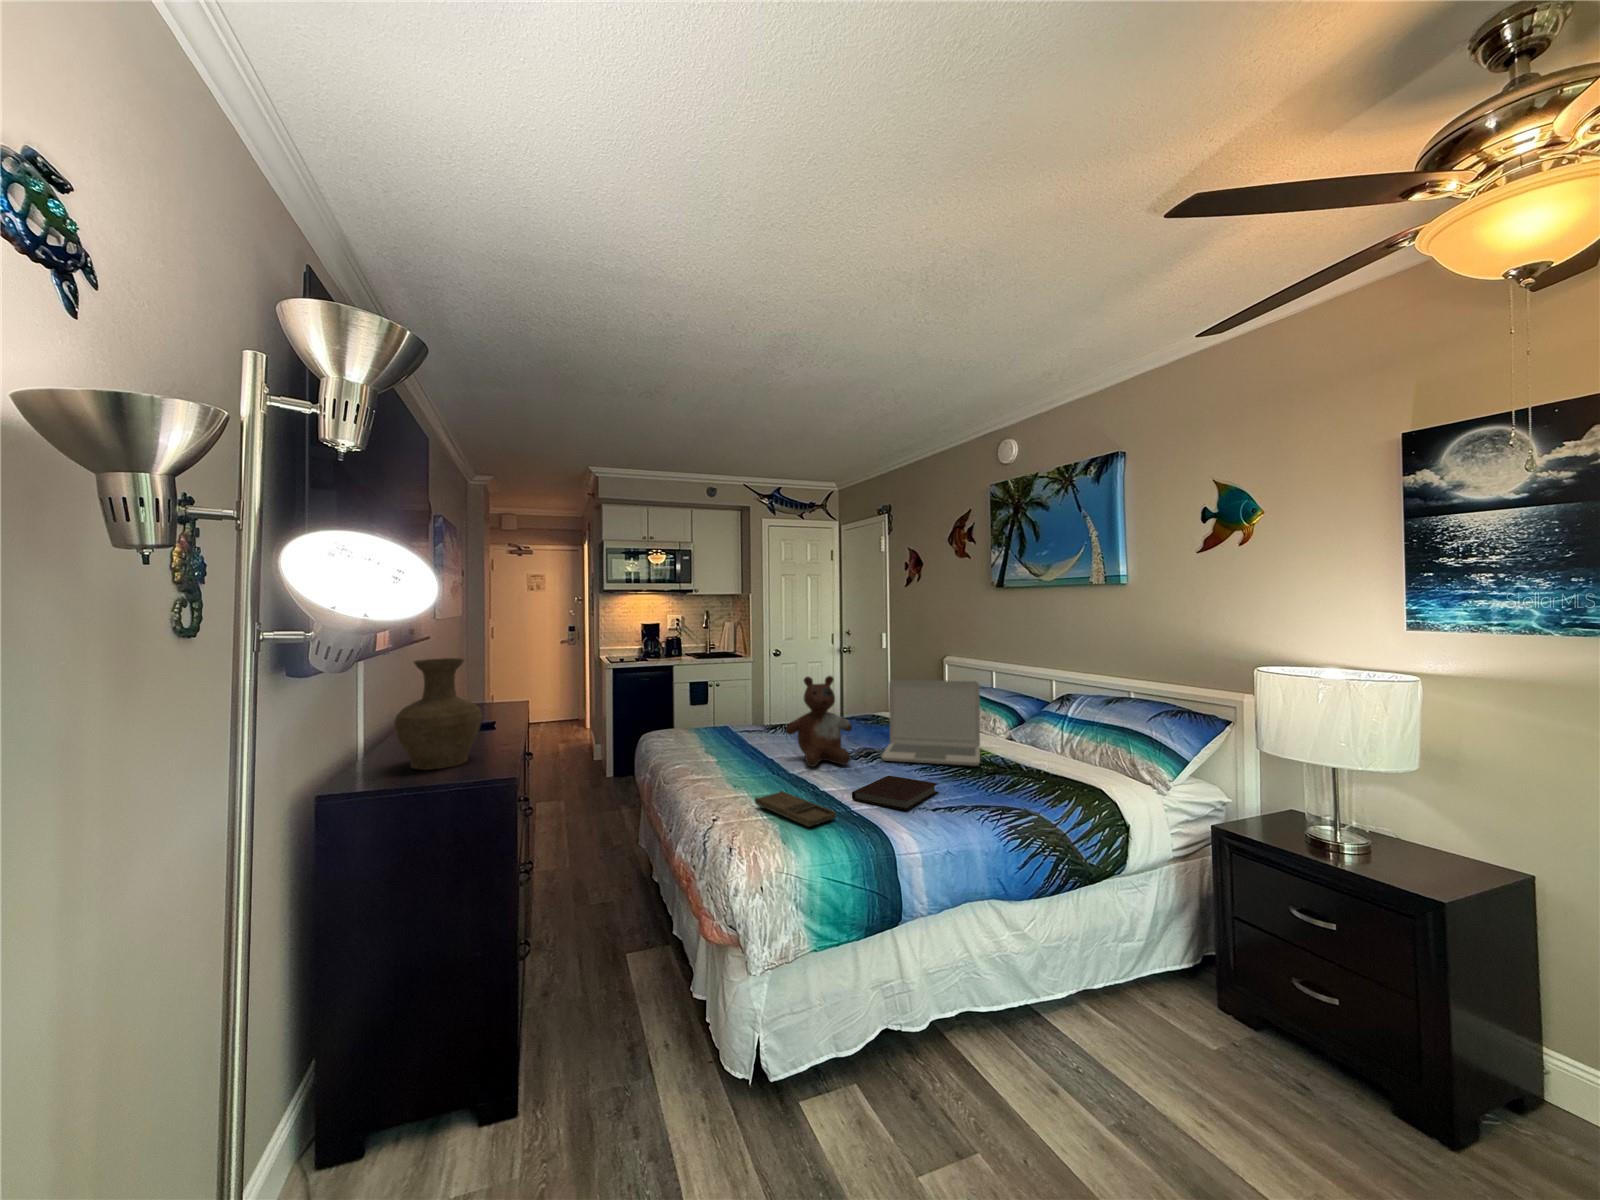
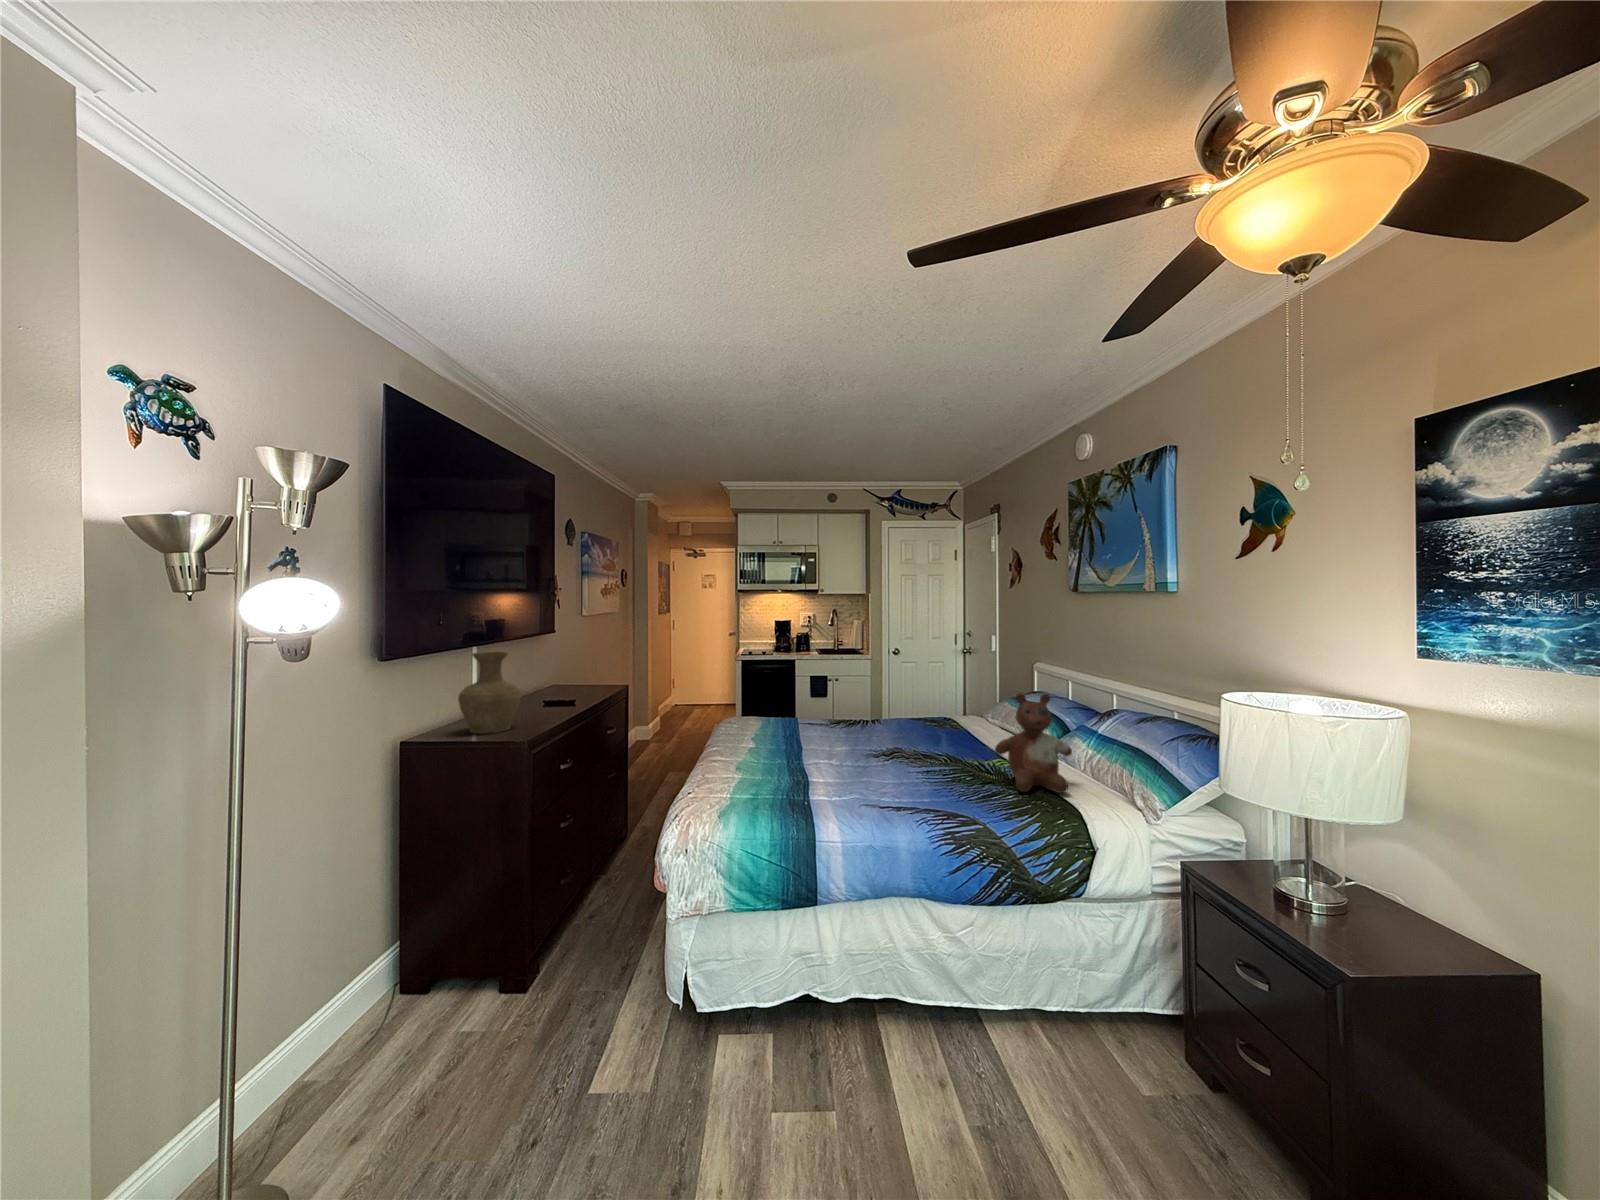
stuffed bear: present [786,676,852,767] -> present [995,693,1072,793]
laptop: present [881,680,980,766] -> none [885,684,996,774]
notebook: present [852,776,938,811] -> none [815,774,902,805]
tray: present [755,791,836,827] -> none [727,777,780,808]

